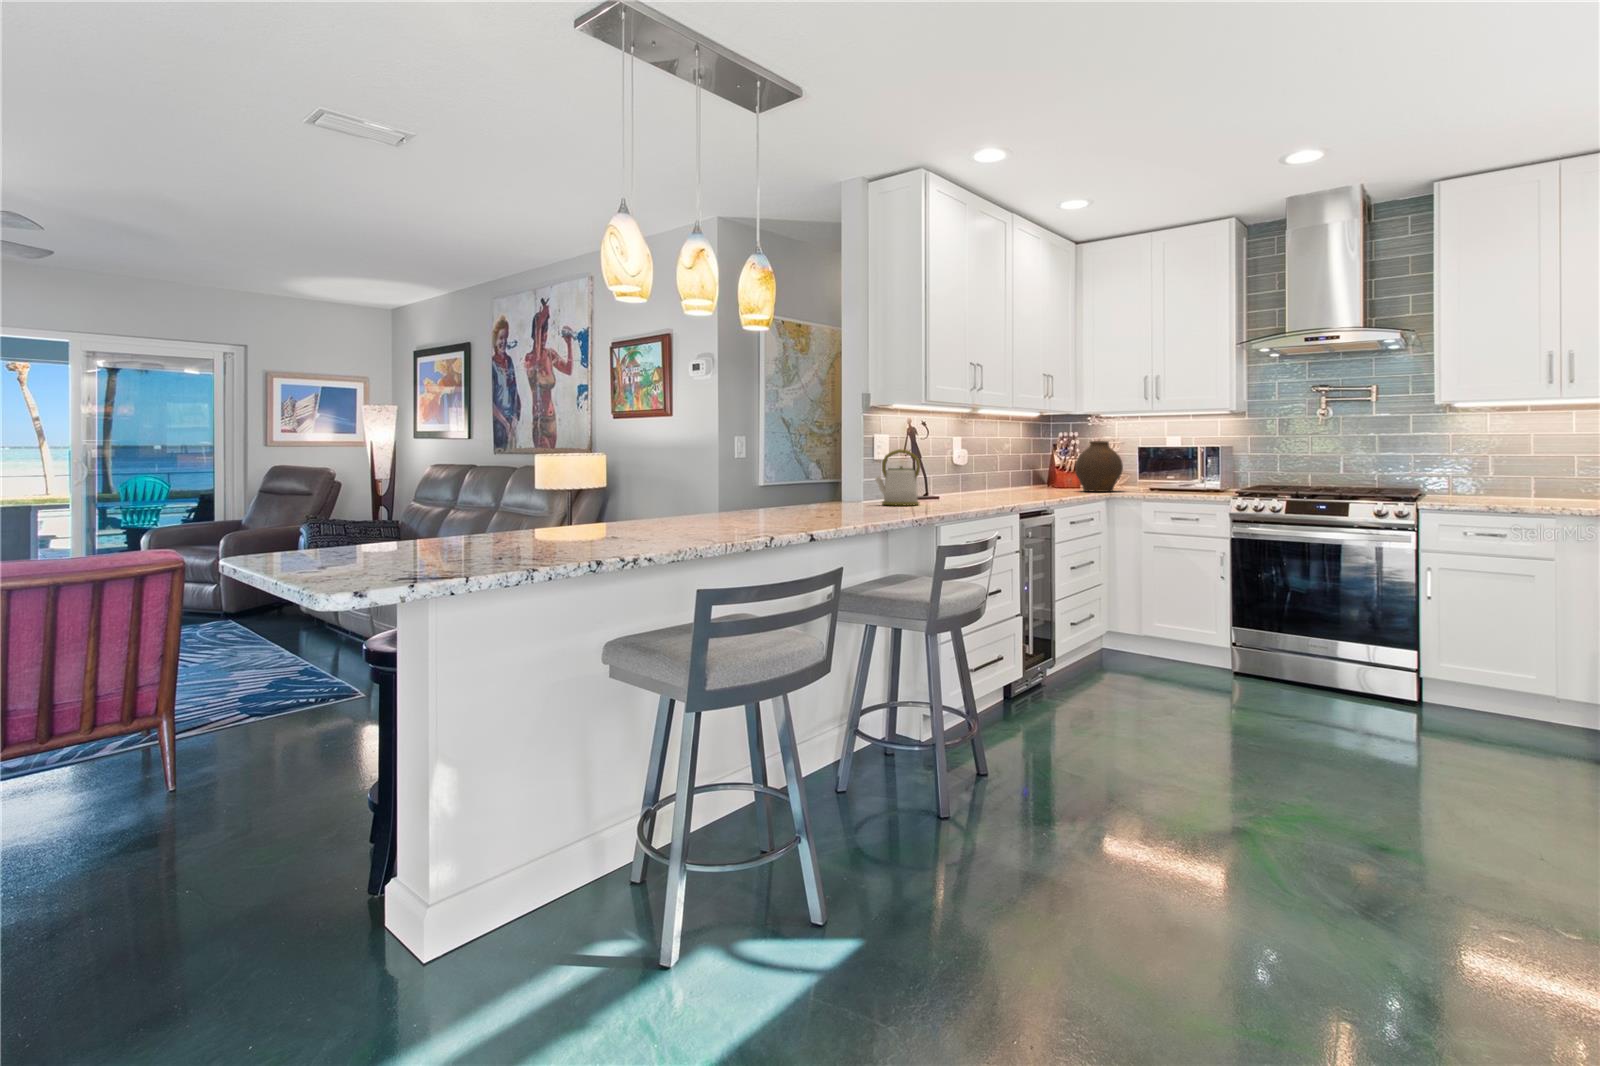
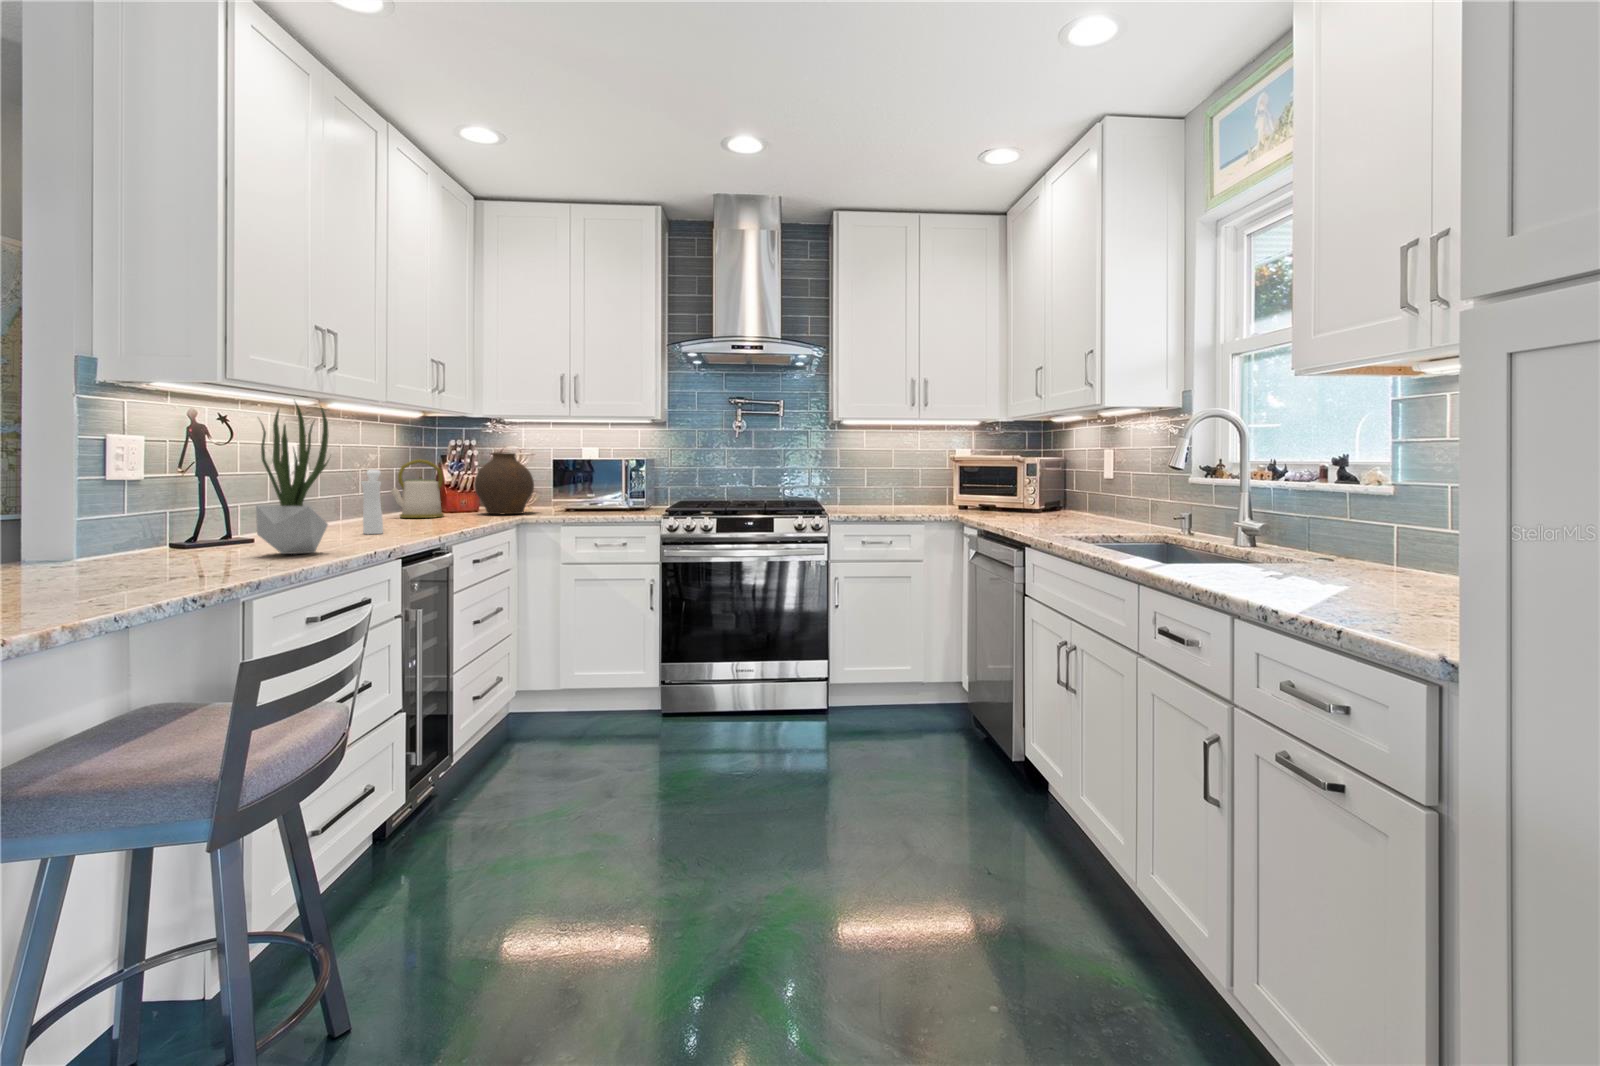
potted plant: none [943,413,983,505] -> present [256,403,329,554]
kettle: present [875,449,920,505] -> present [390,459,444,518]
pepper mill: none [996,455,1009,499] -> present [361,469,383,534]

